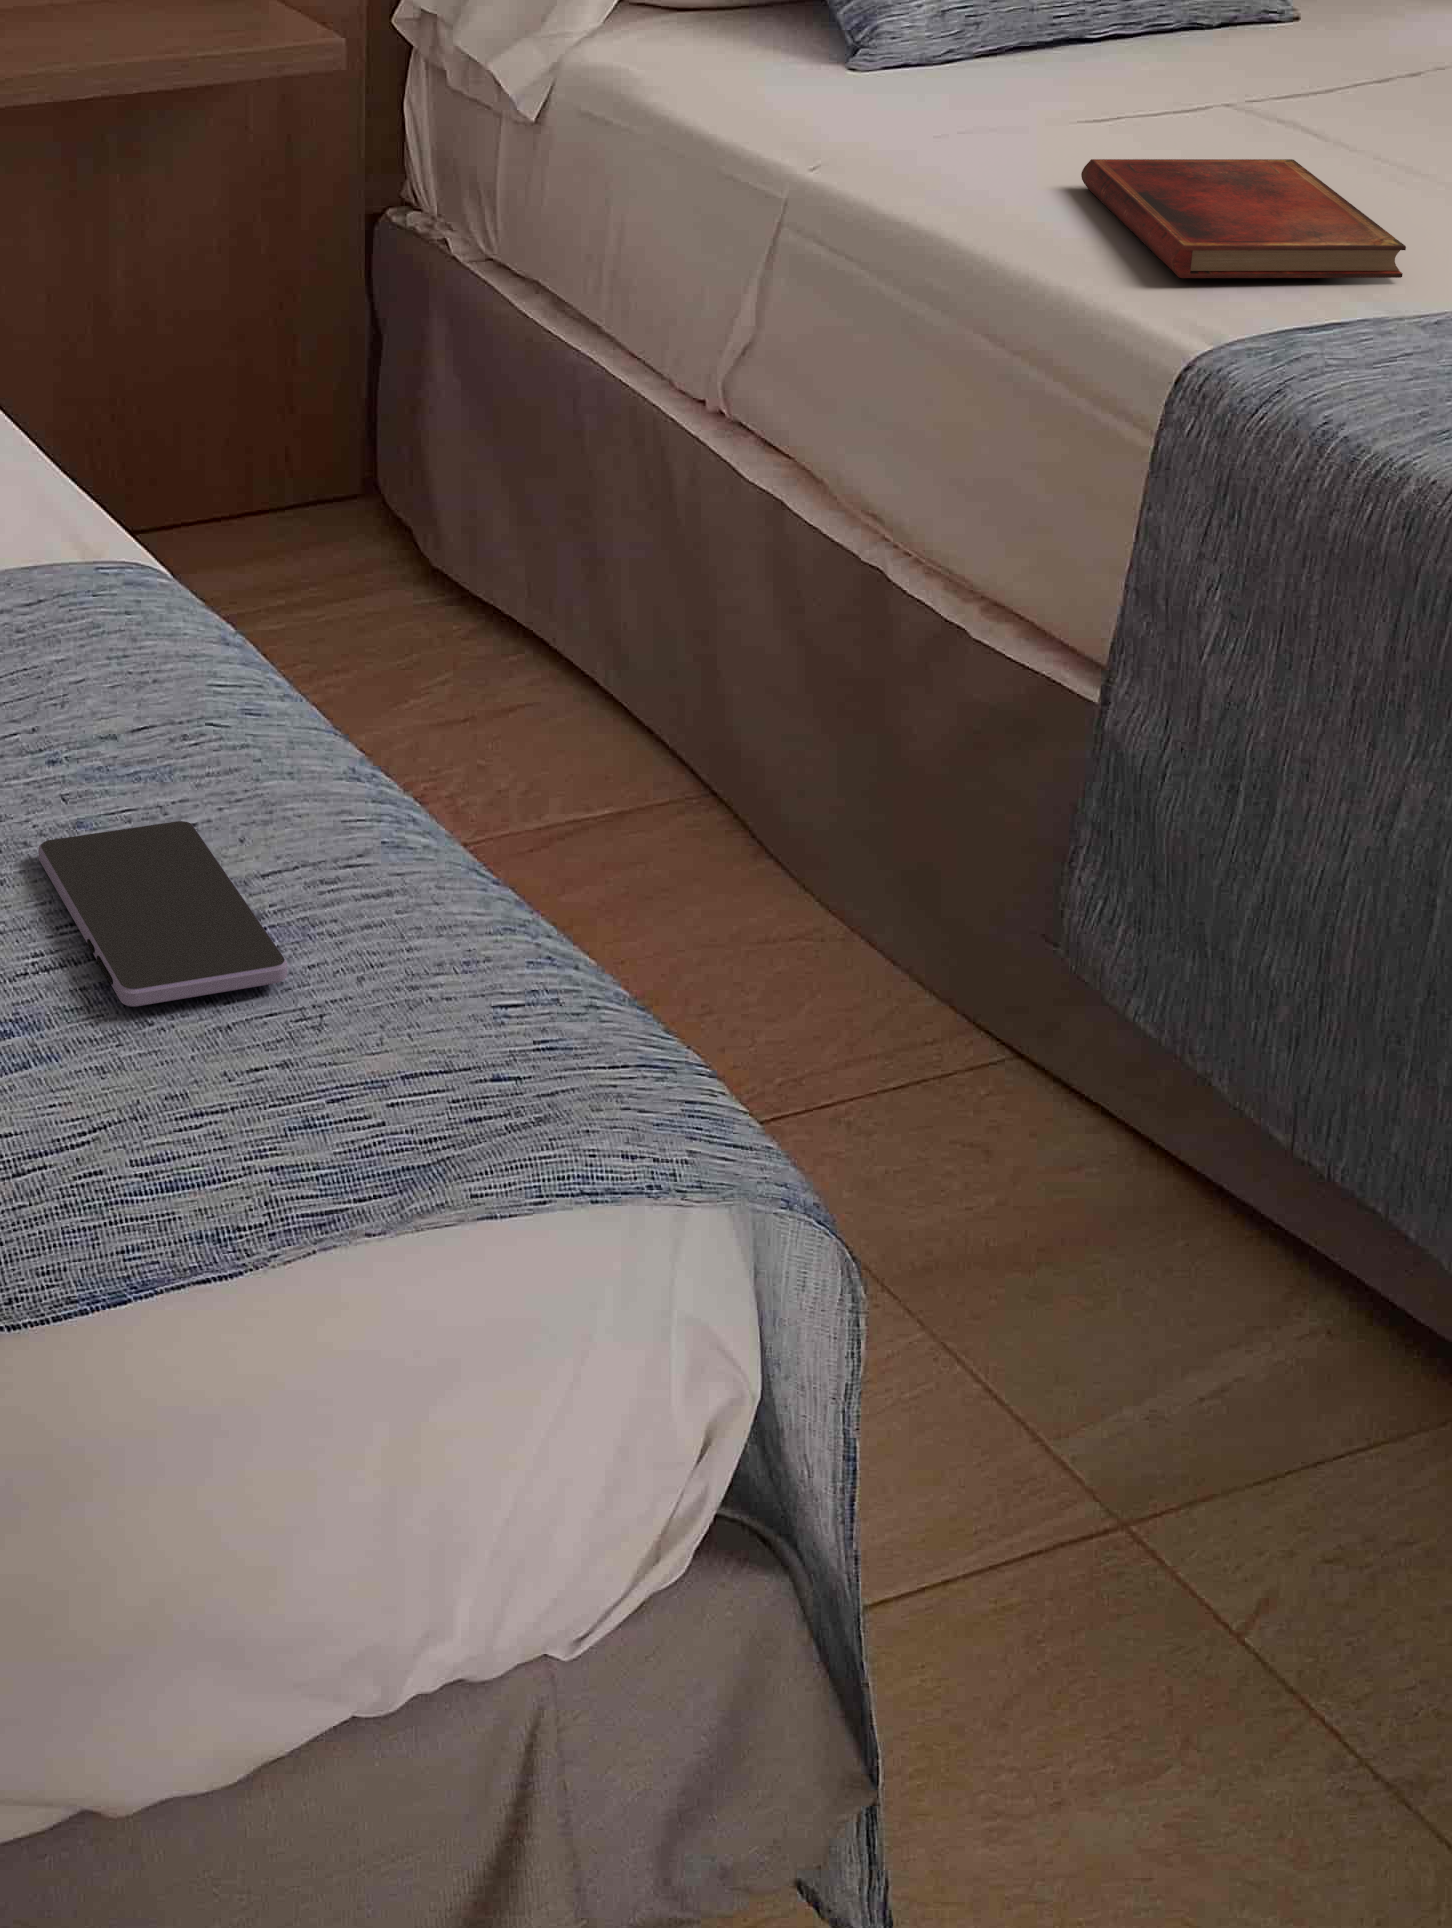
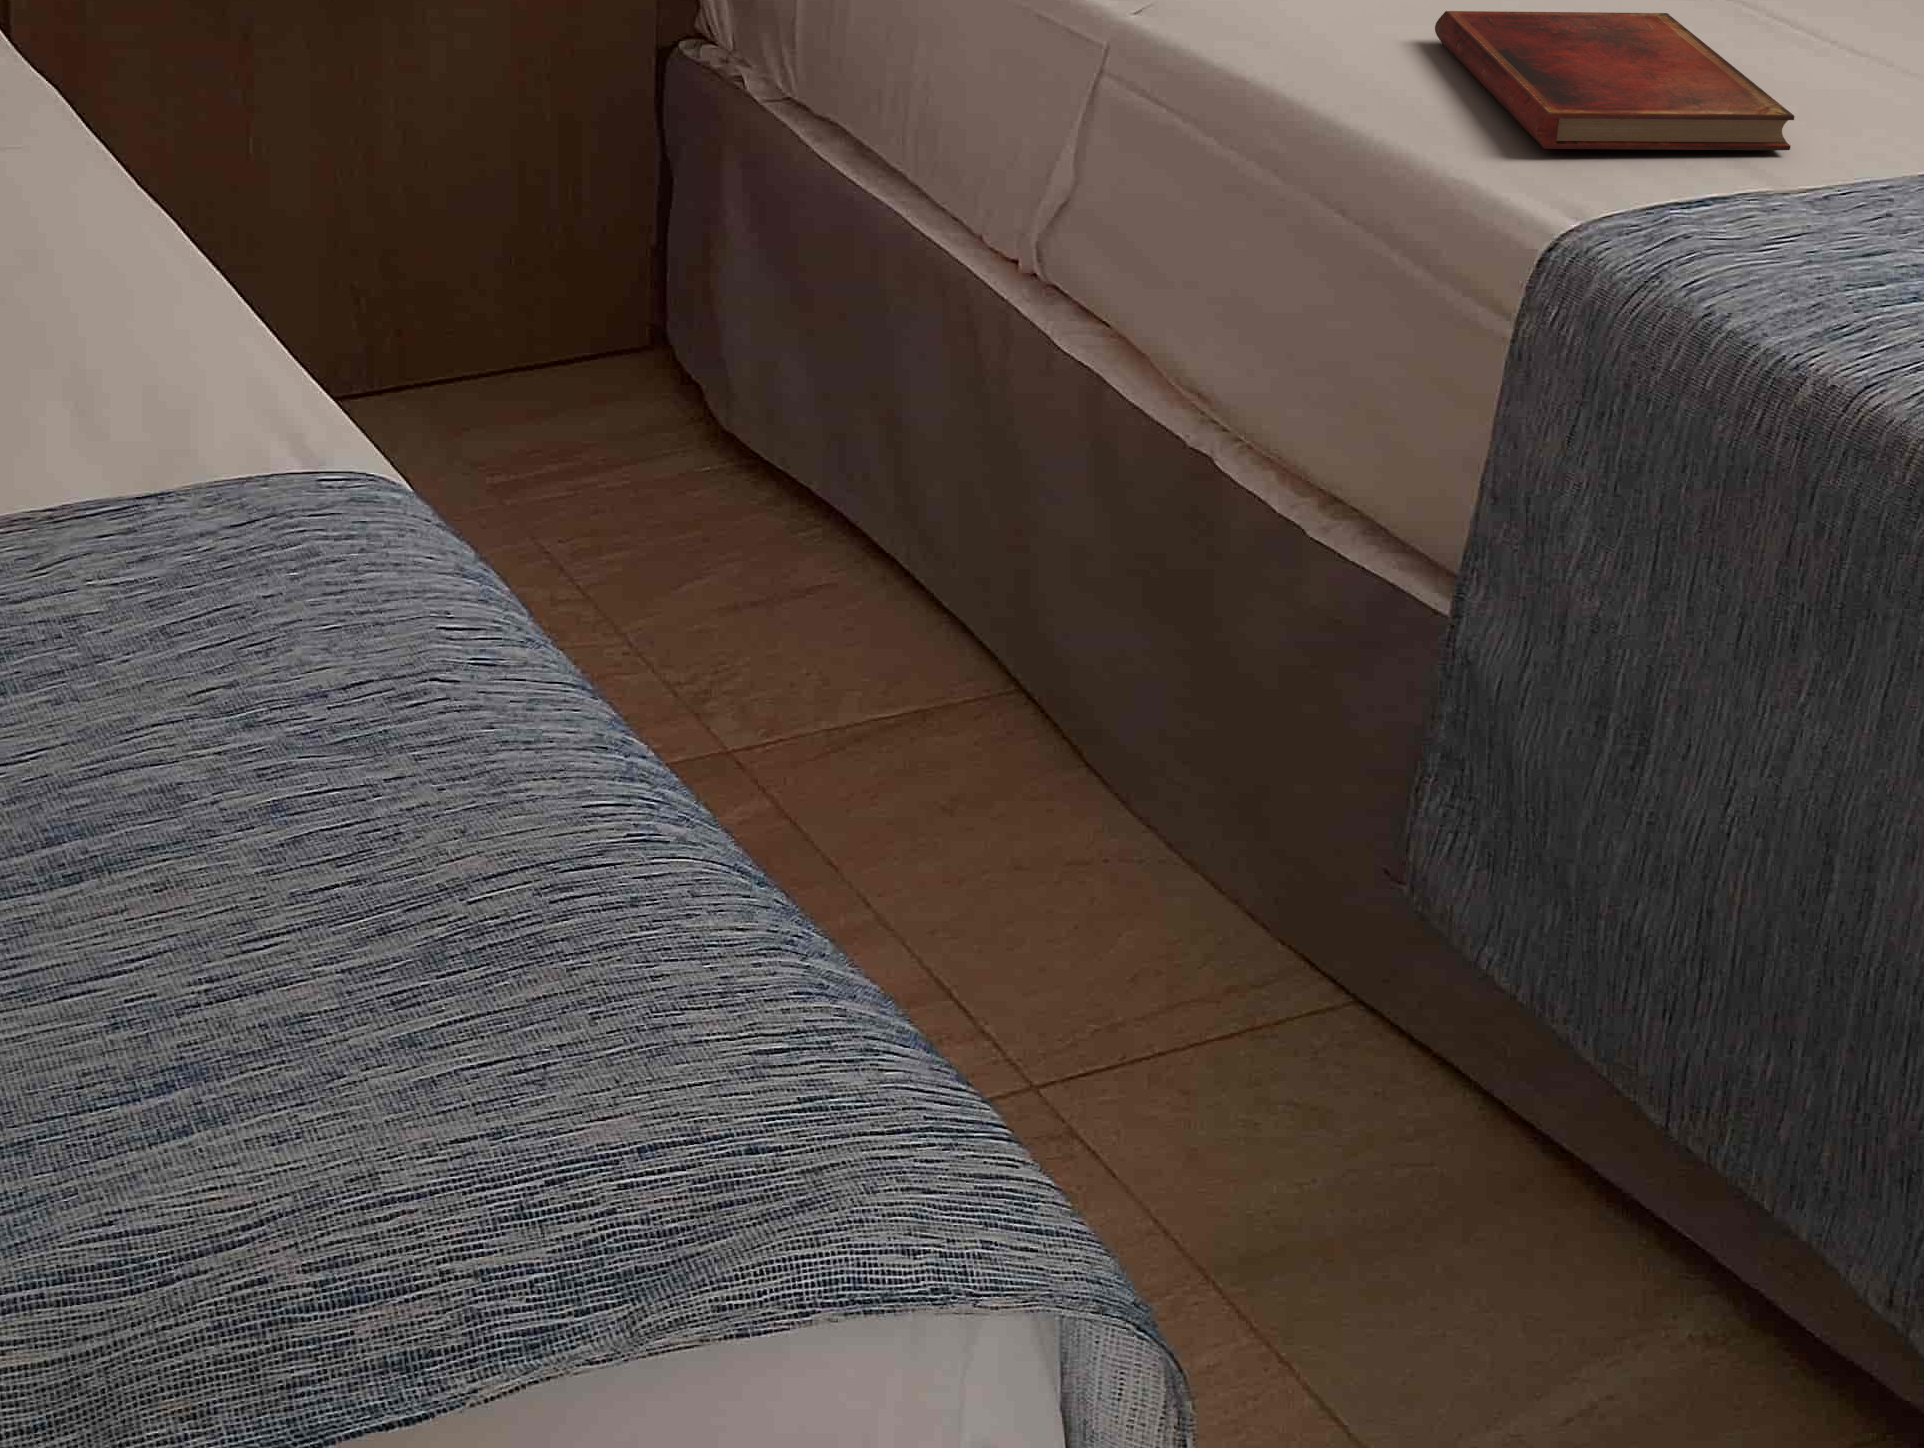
smartphone: present [38,821,287,1007] -> none [223,812,506,1055]

